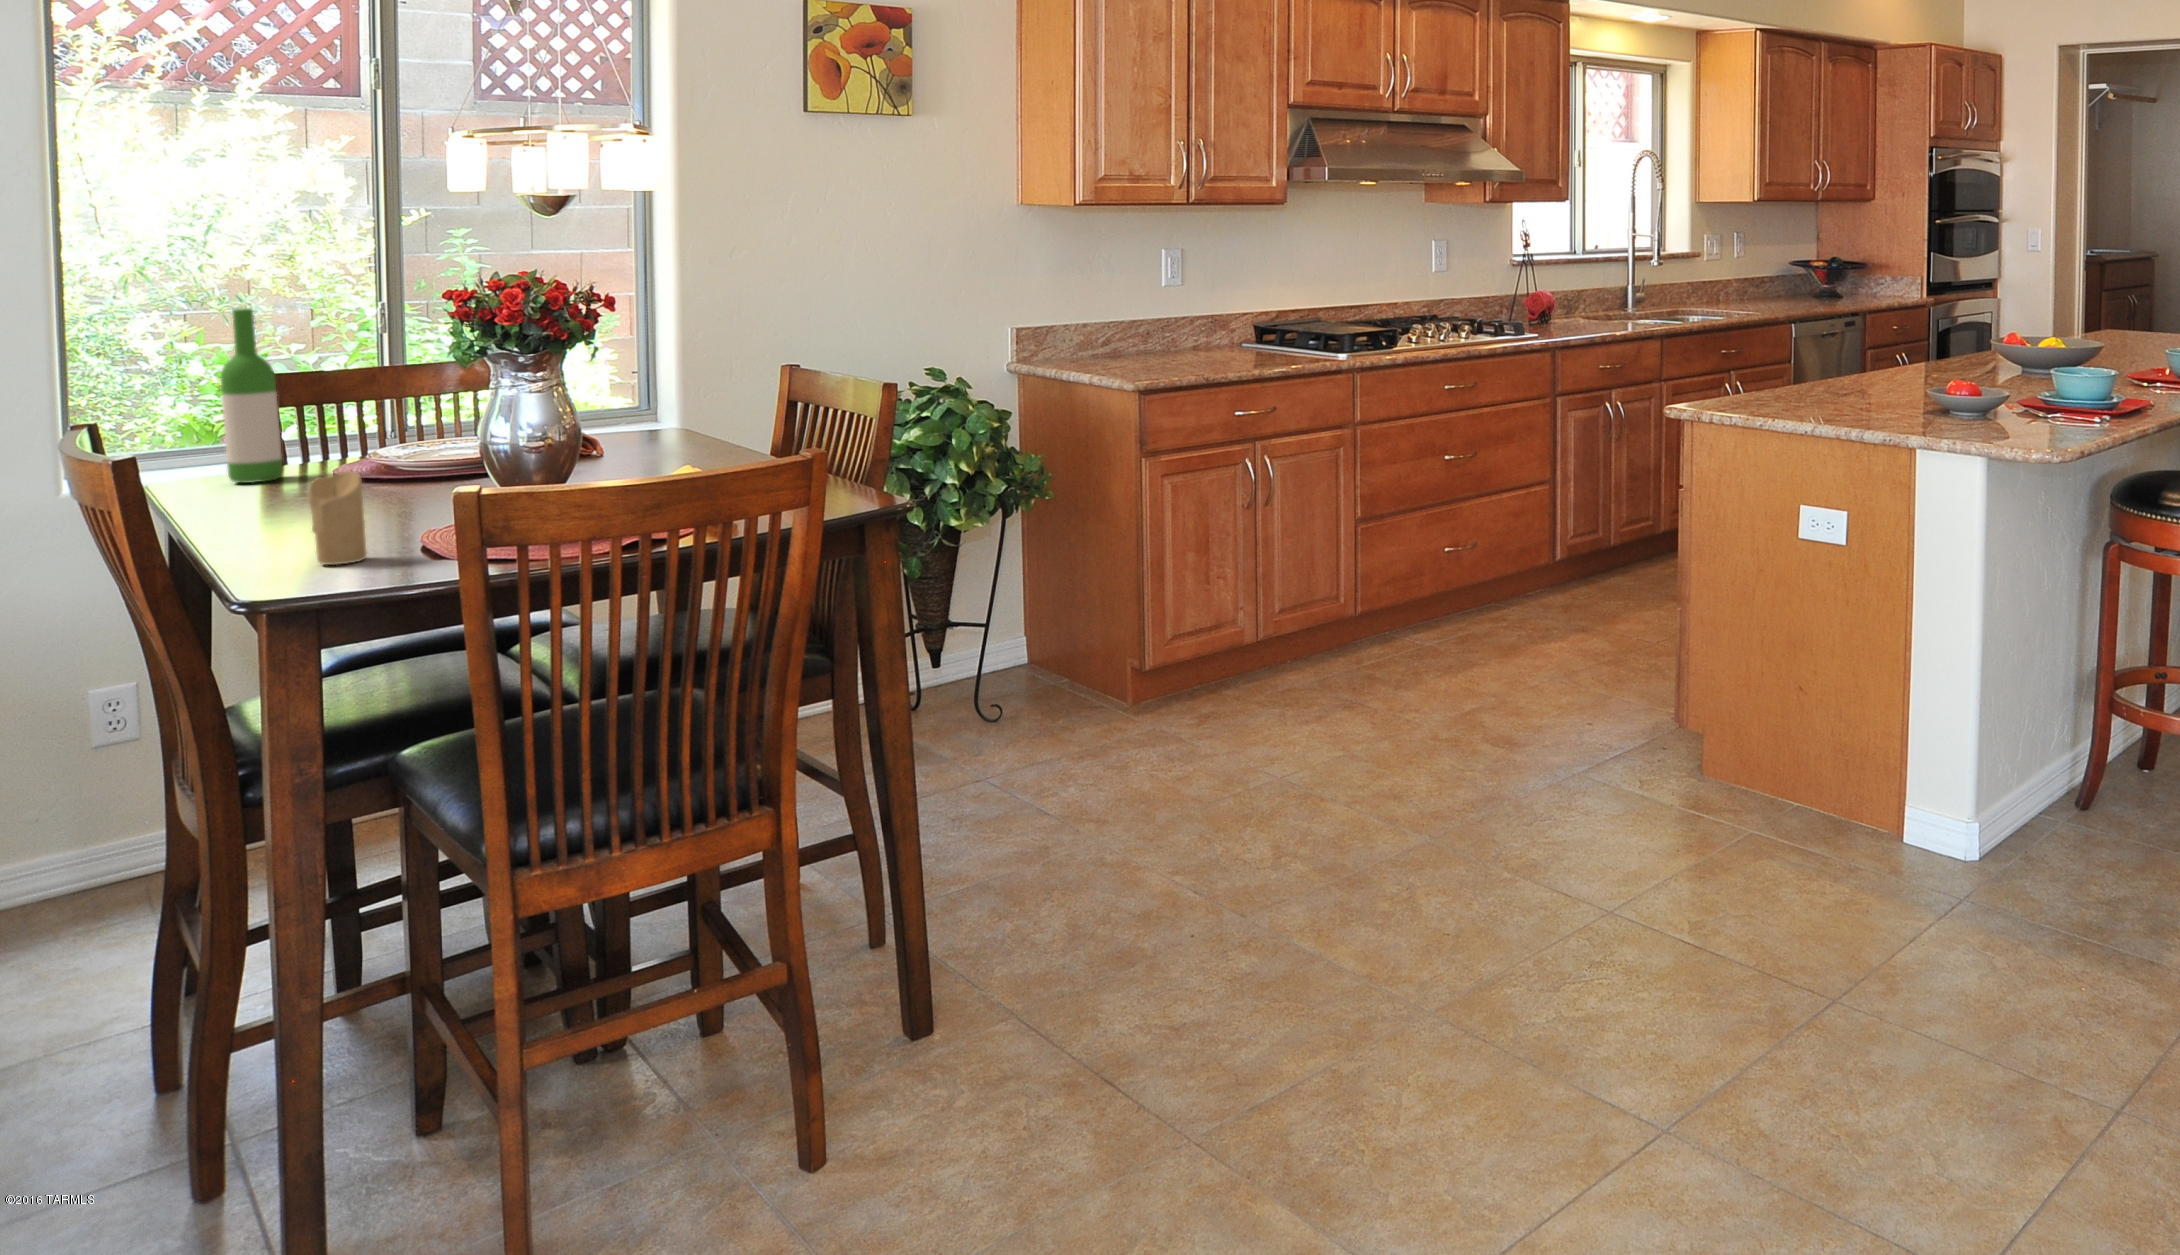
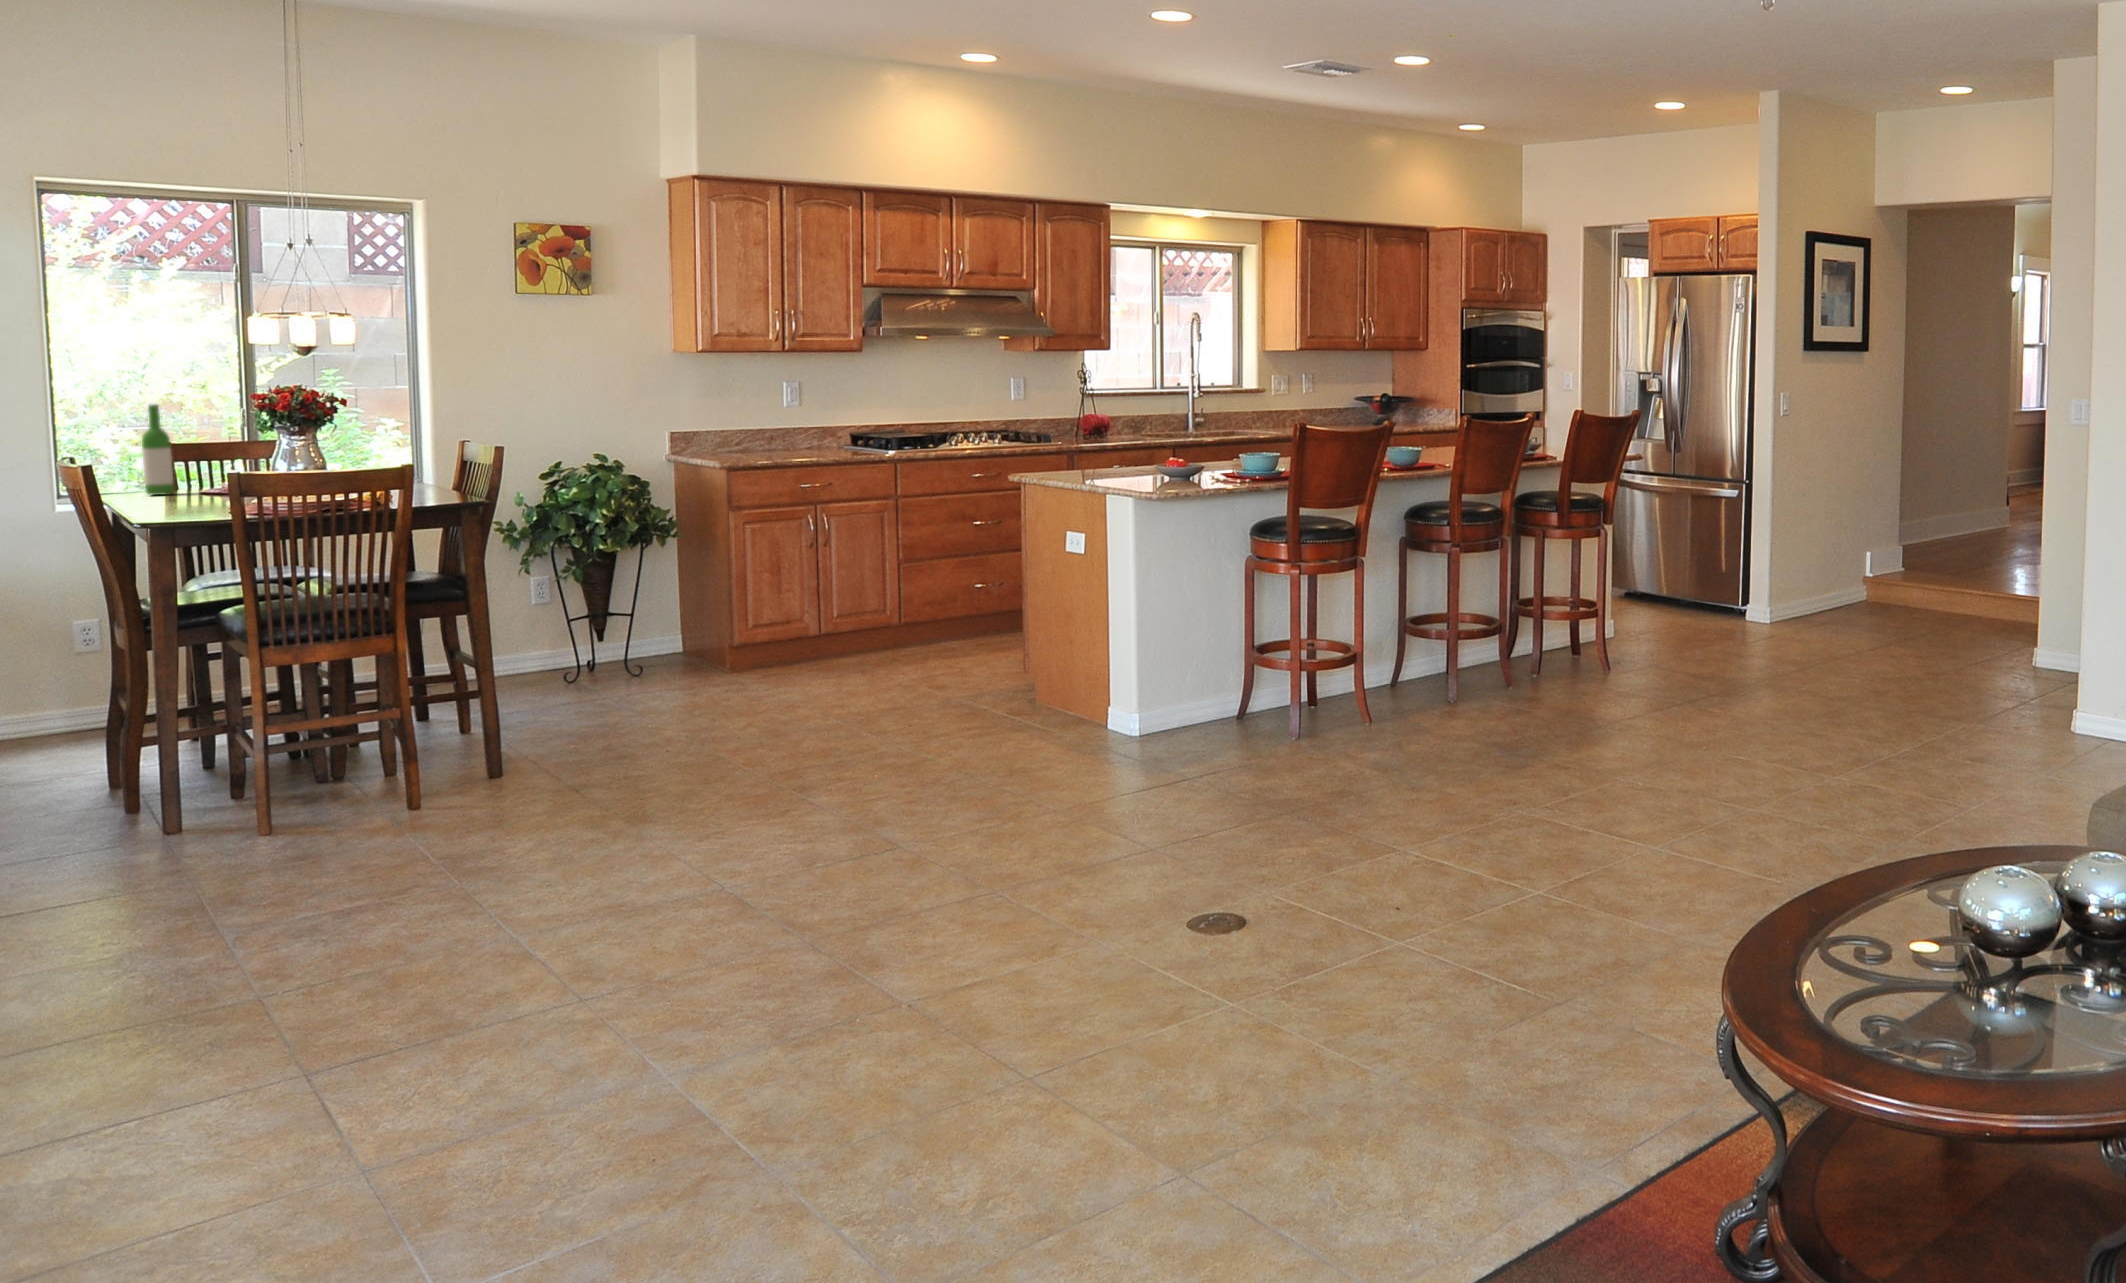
candle: present [308,471,367,565] -> none [171,473,198,515]

